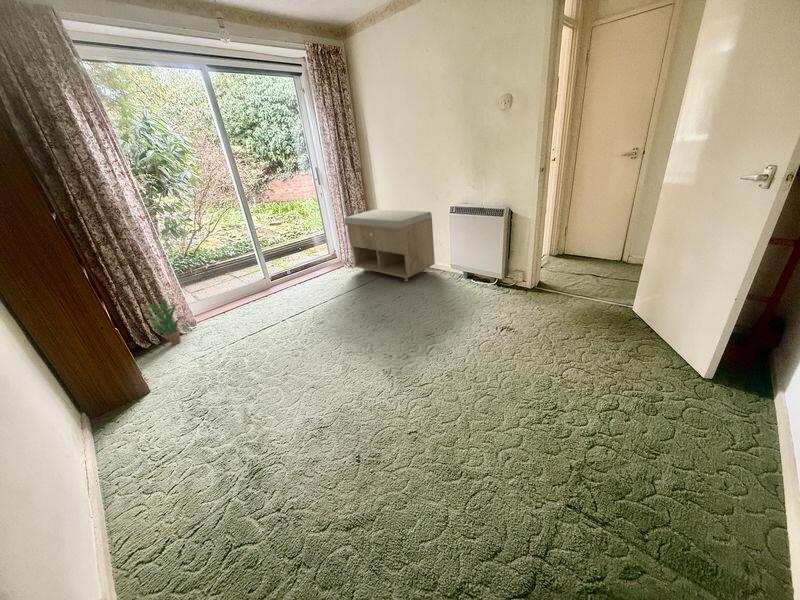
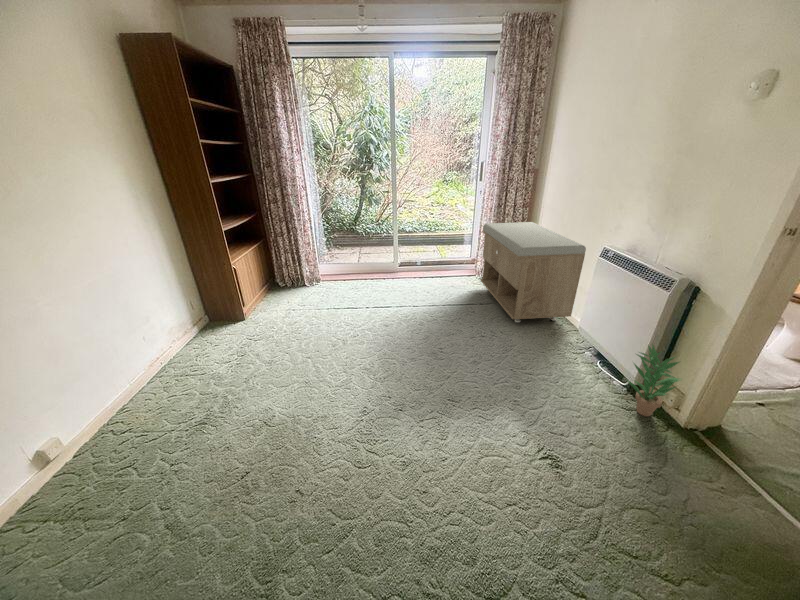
potted plant: present [147,299,181,345] -> present [628,345,679,416]

